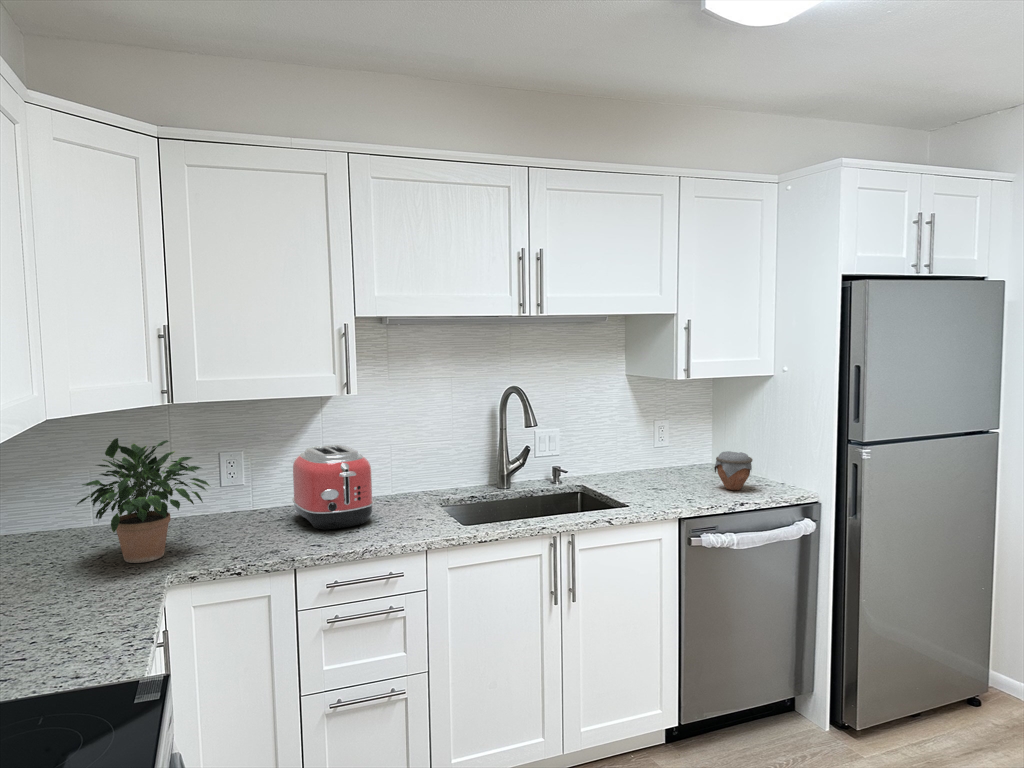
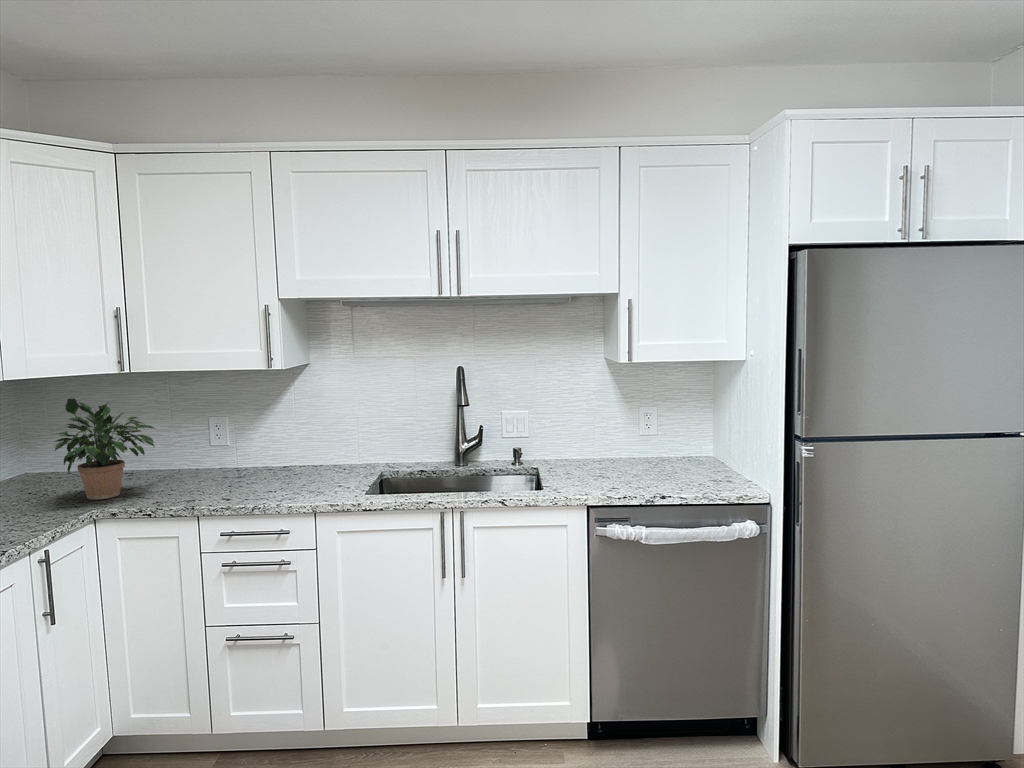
toaster: present [292,445,374,530] -> none [240,415,308,488]
jar: present [714,451,753,490] -> none [655,442,699,484]

